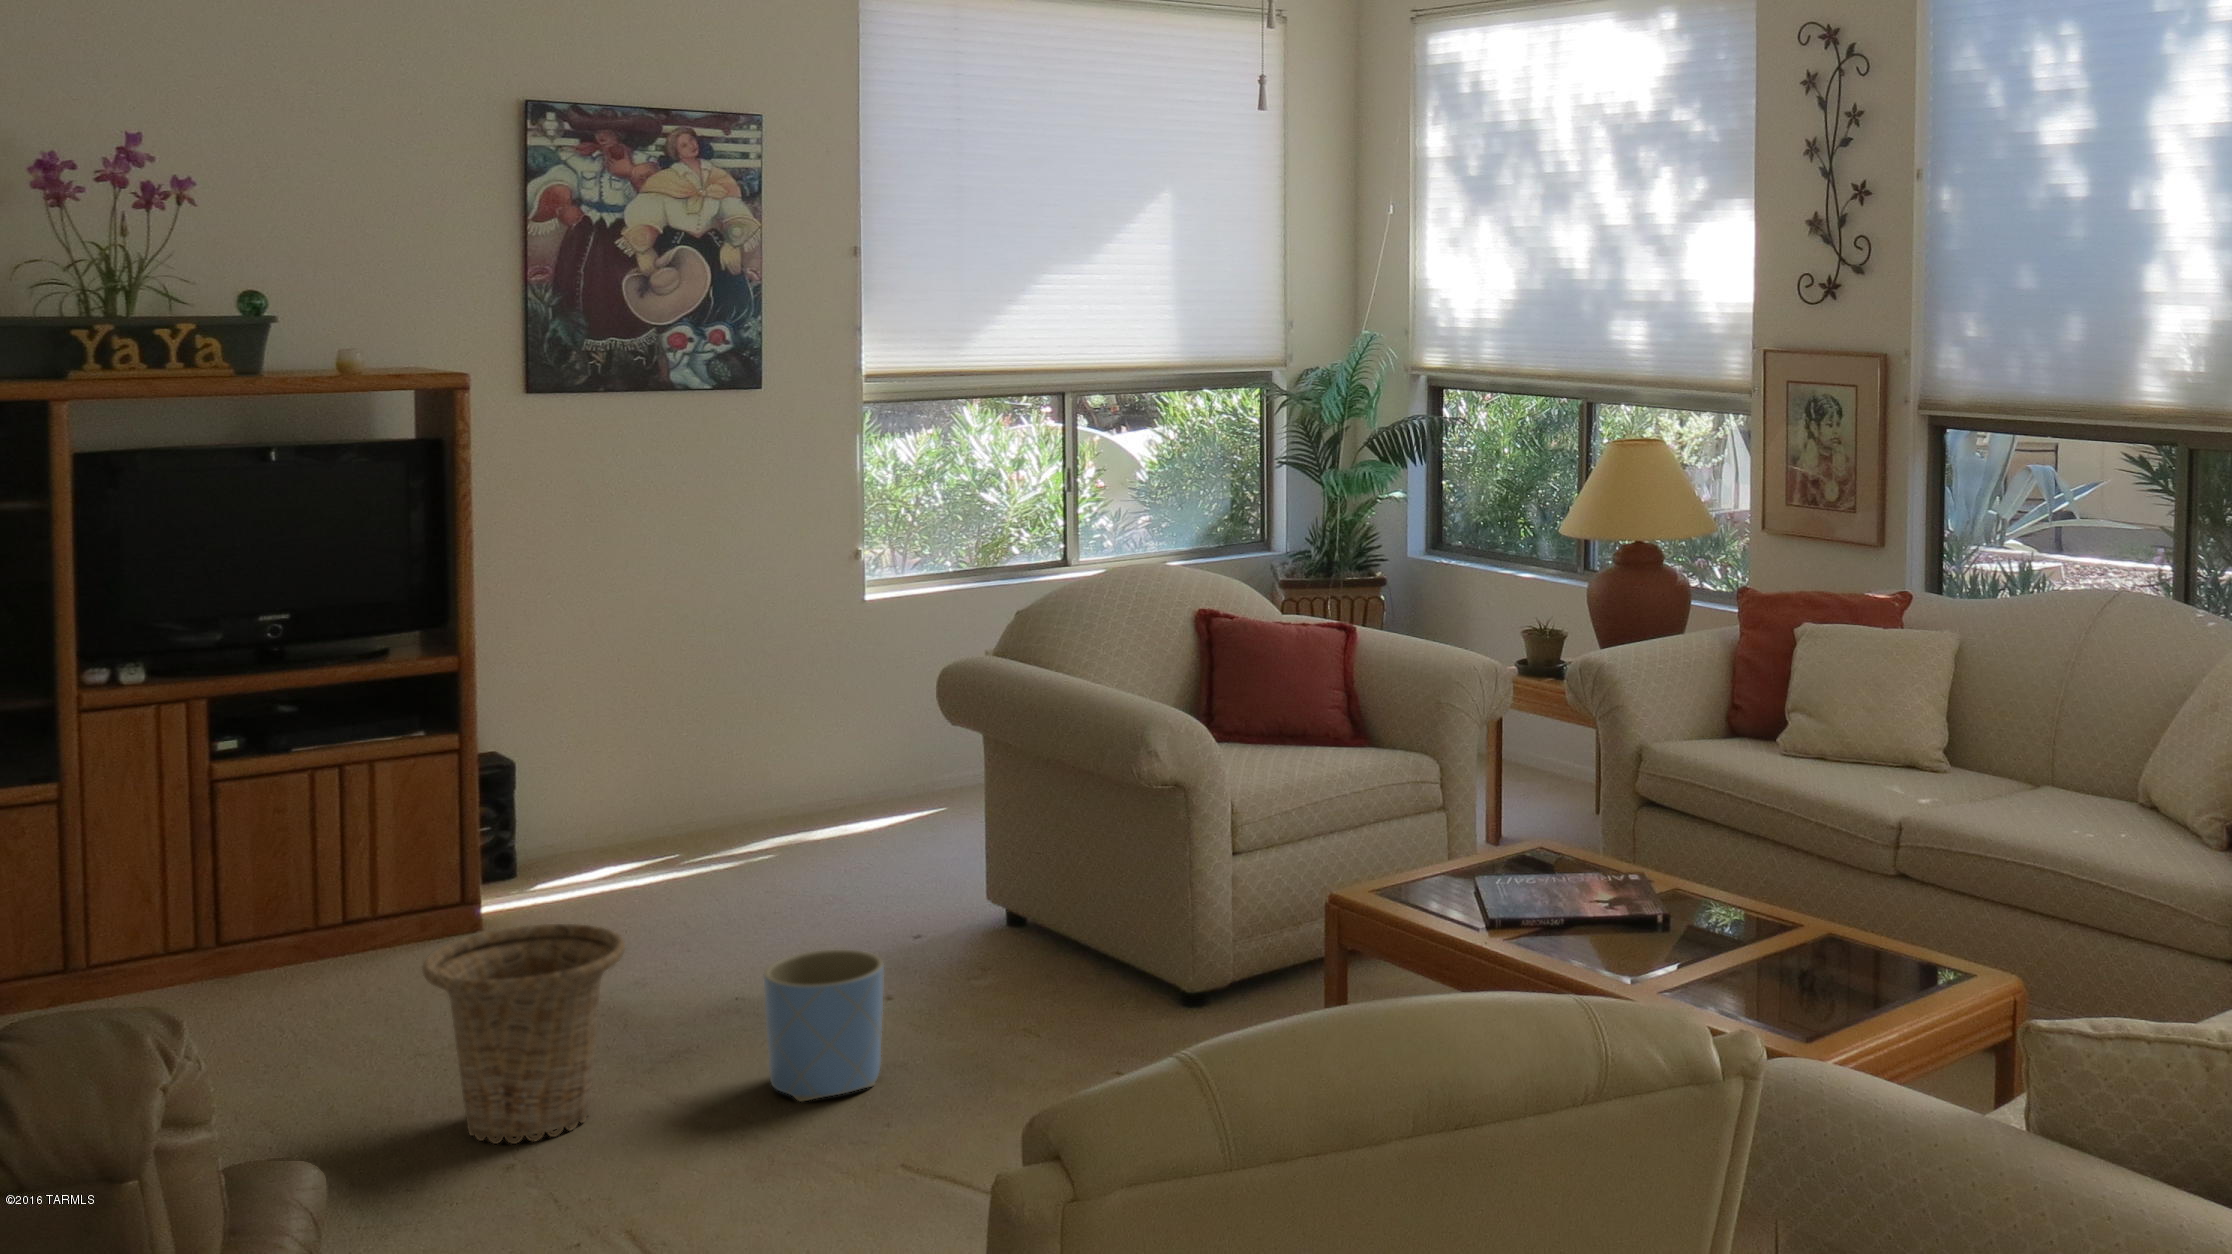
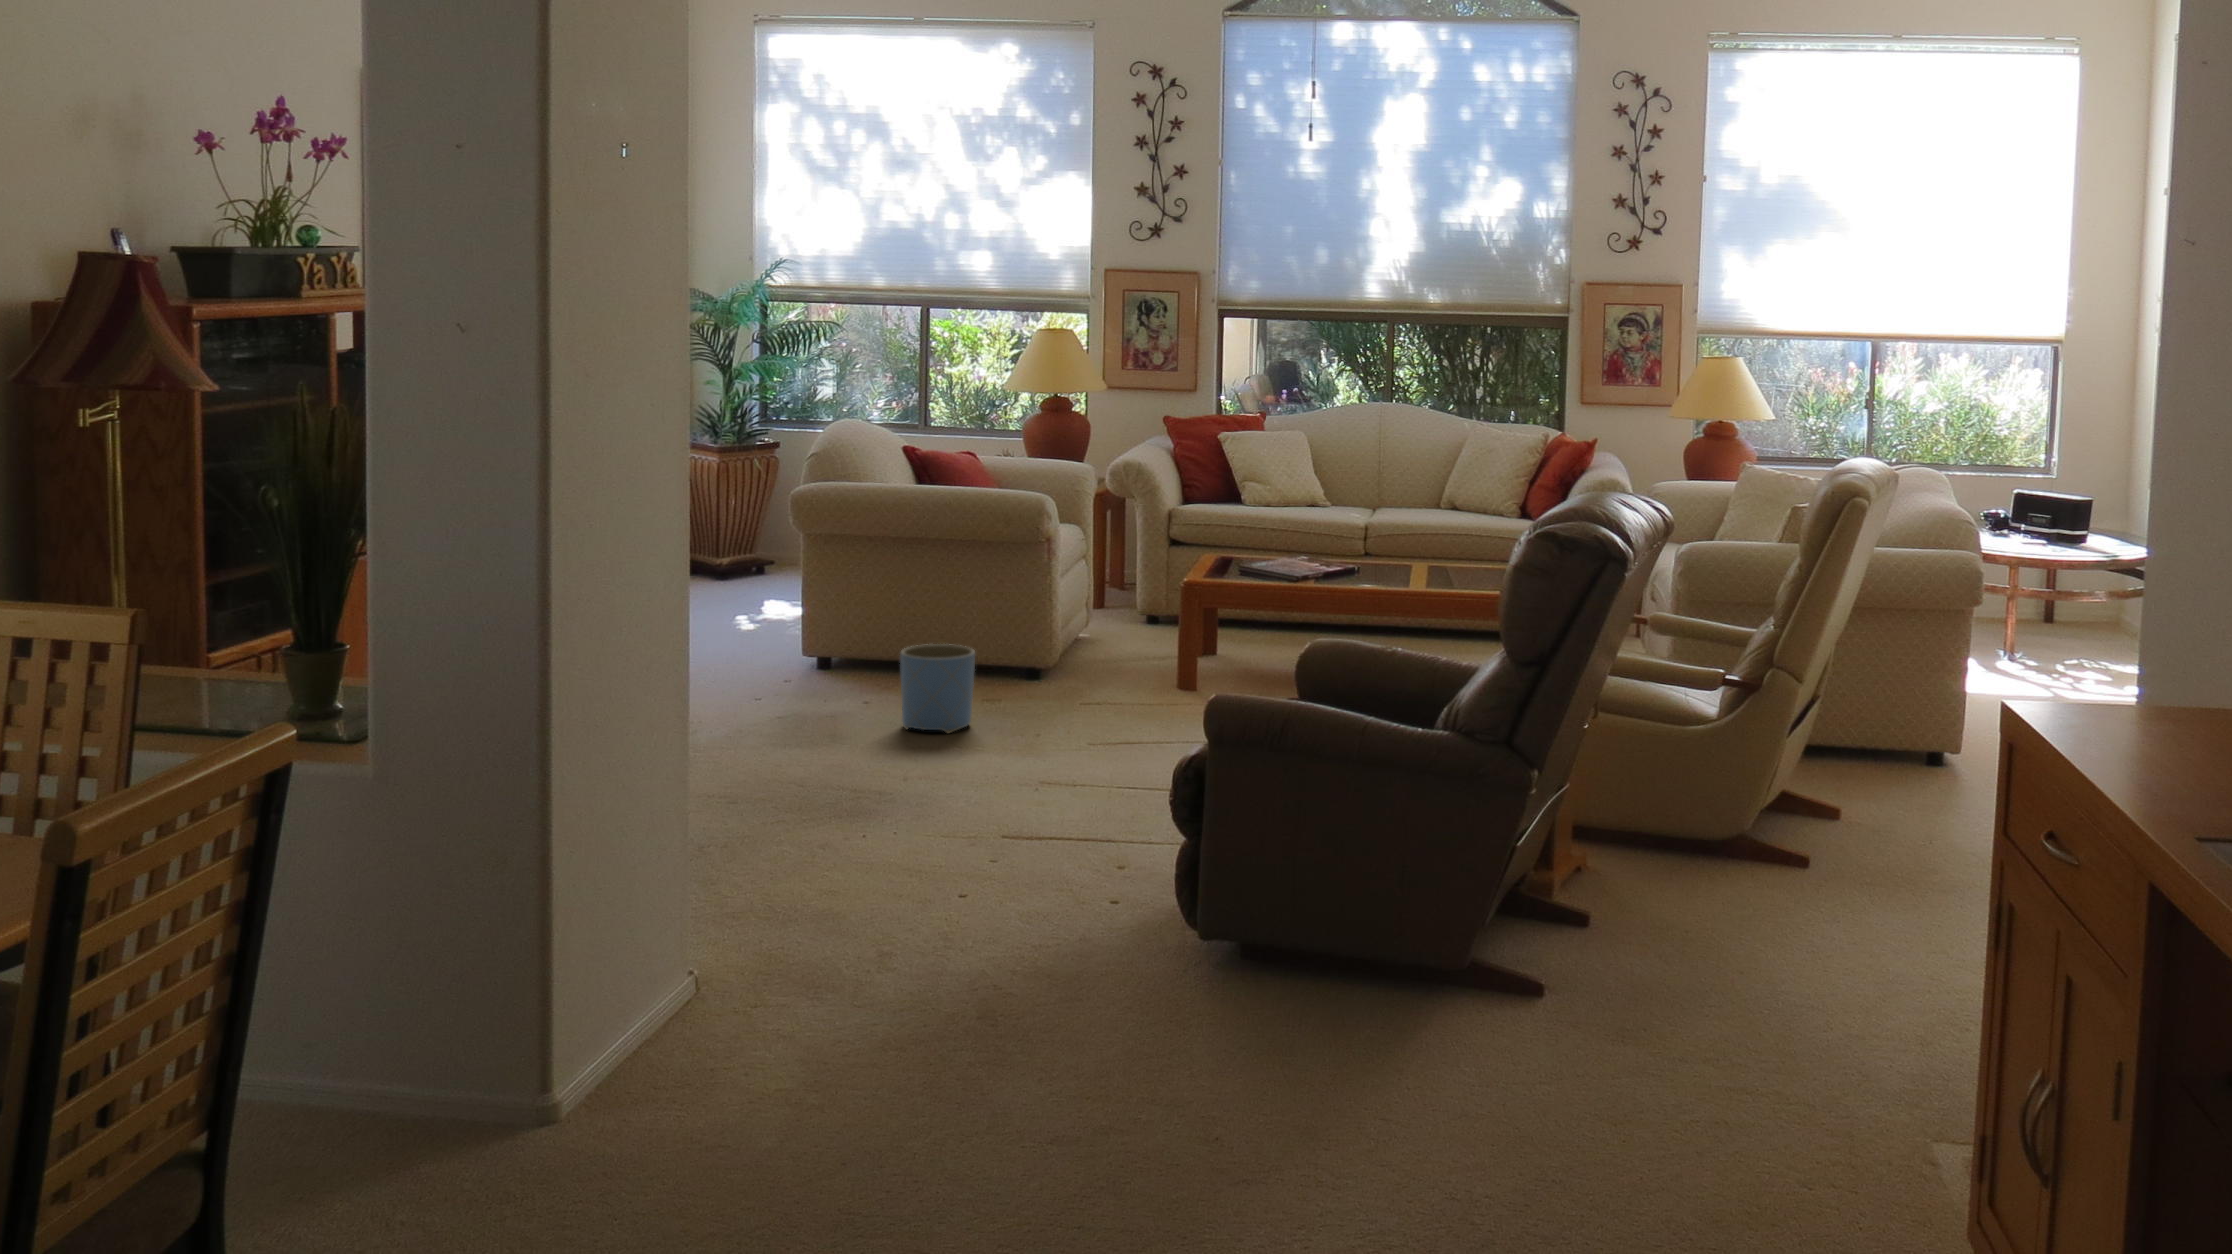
basket: present [422,924,625,1144] -> none [757,638,884,774]

